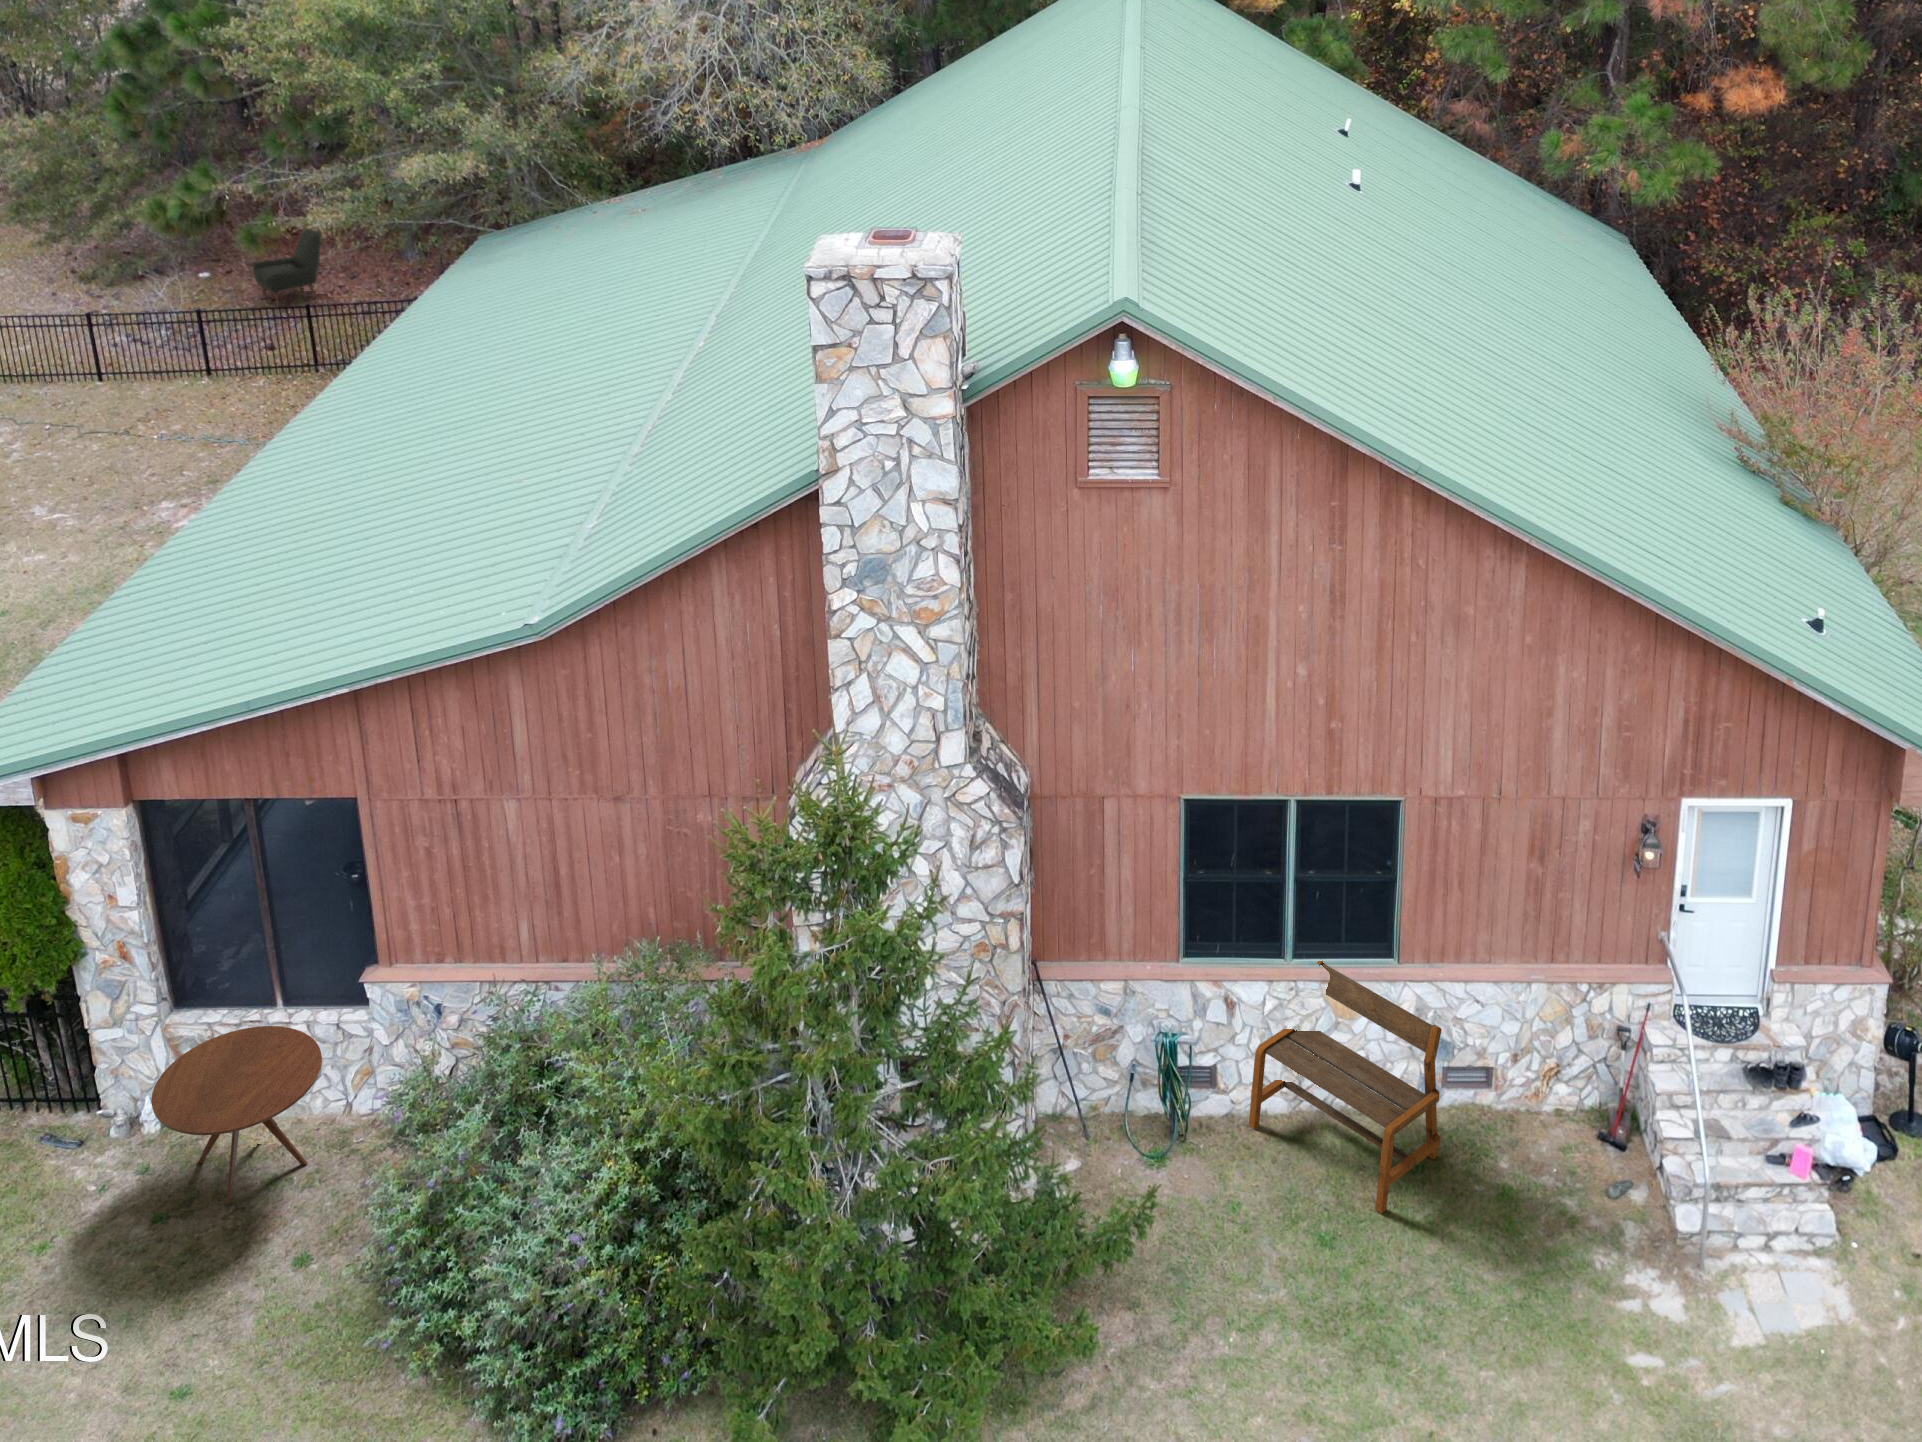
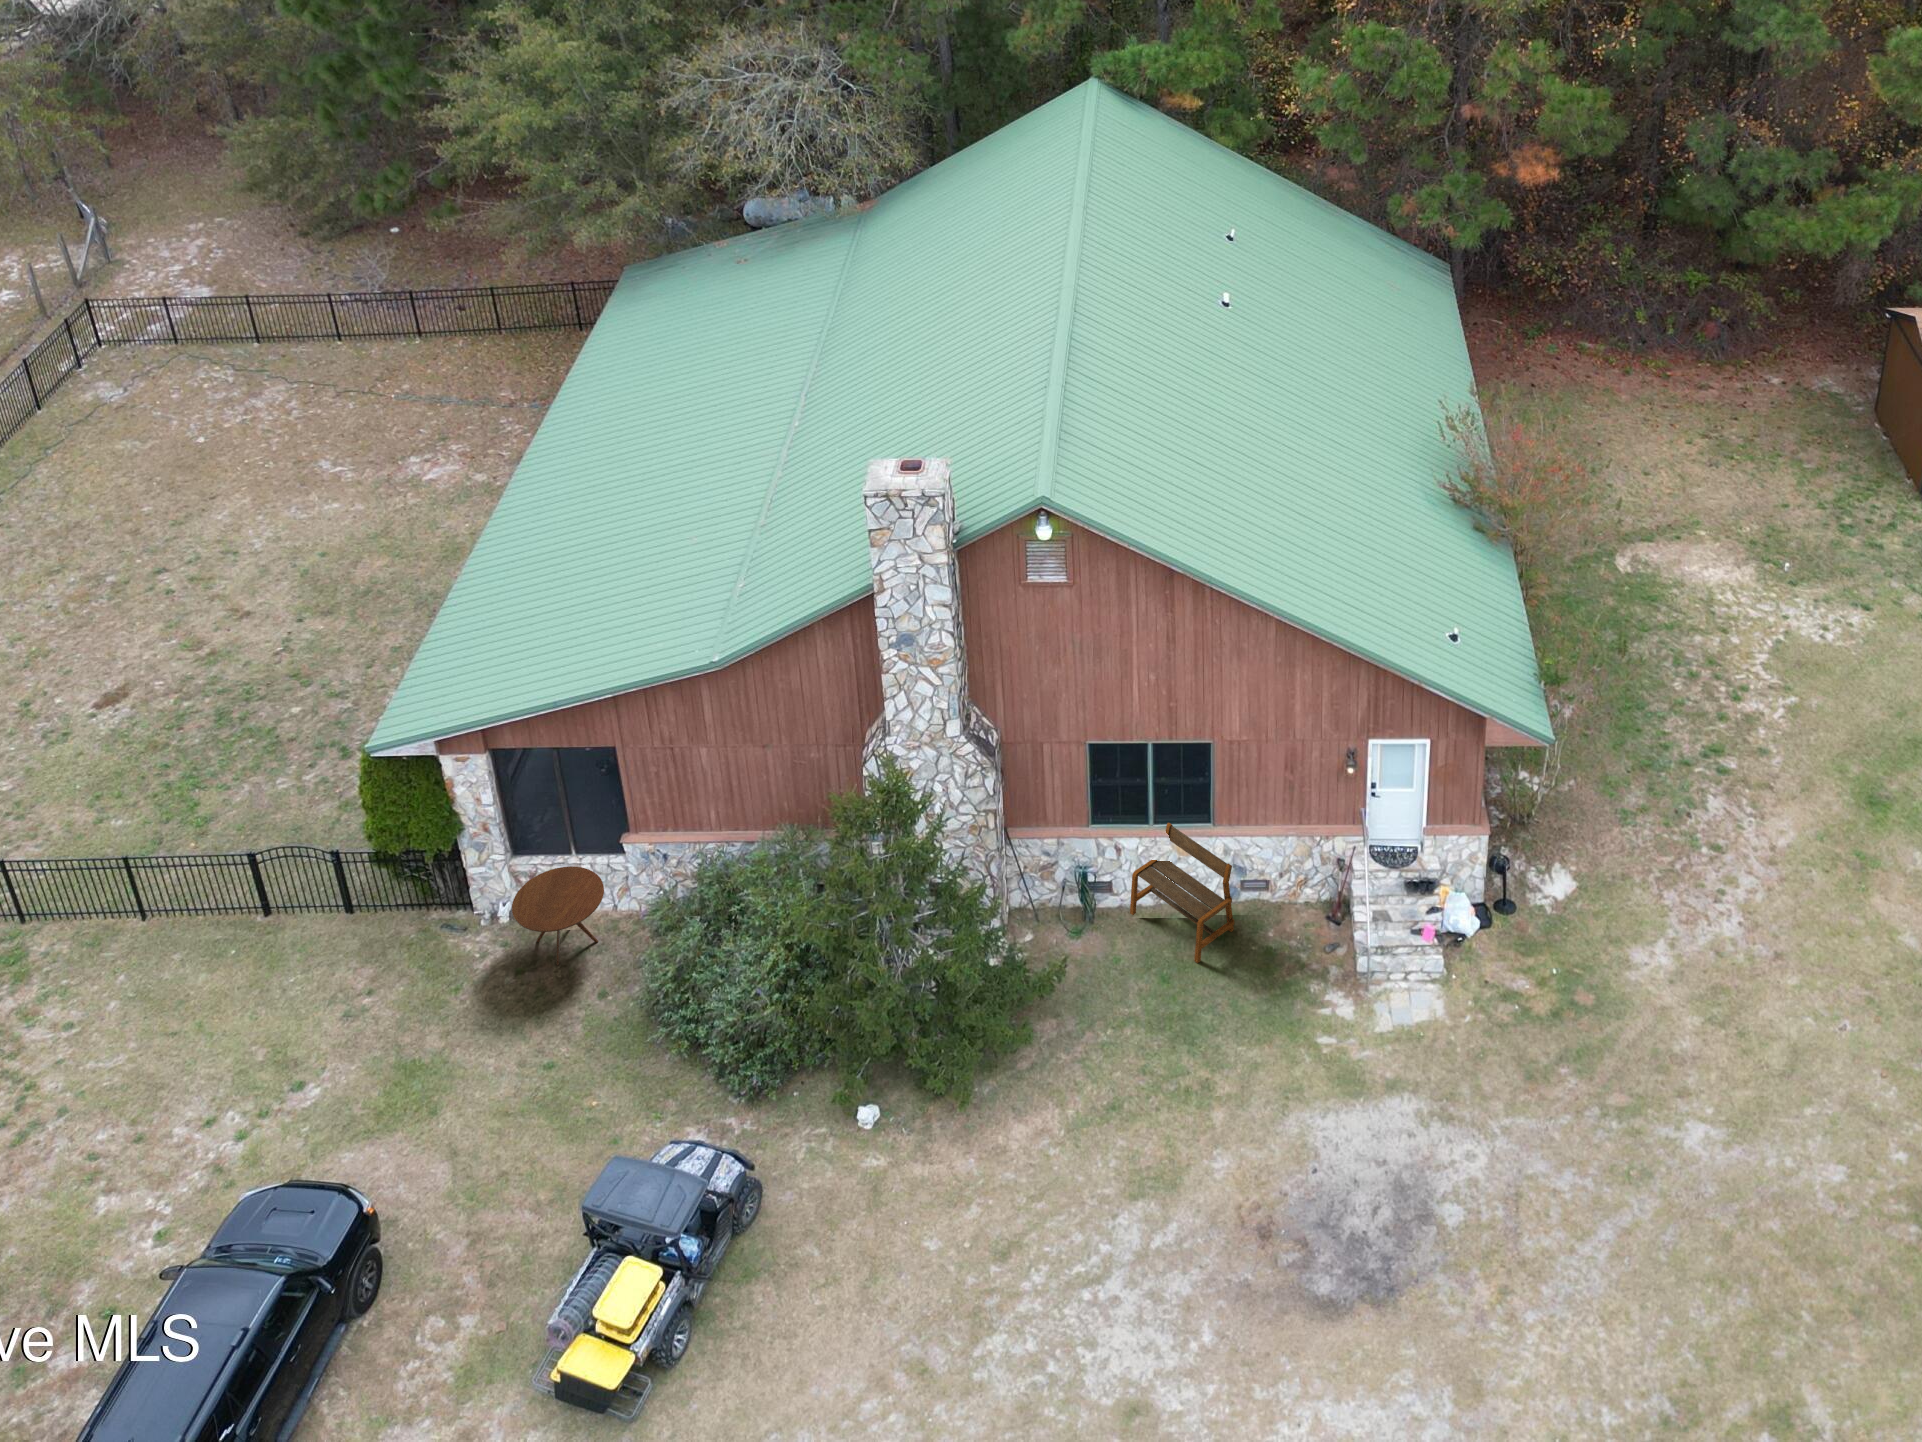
chair: present [252,228,321,306] -> none [444,210,496,274]

